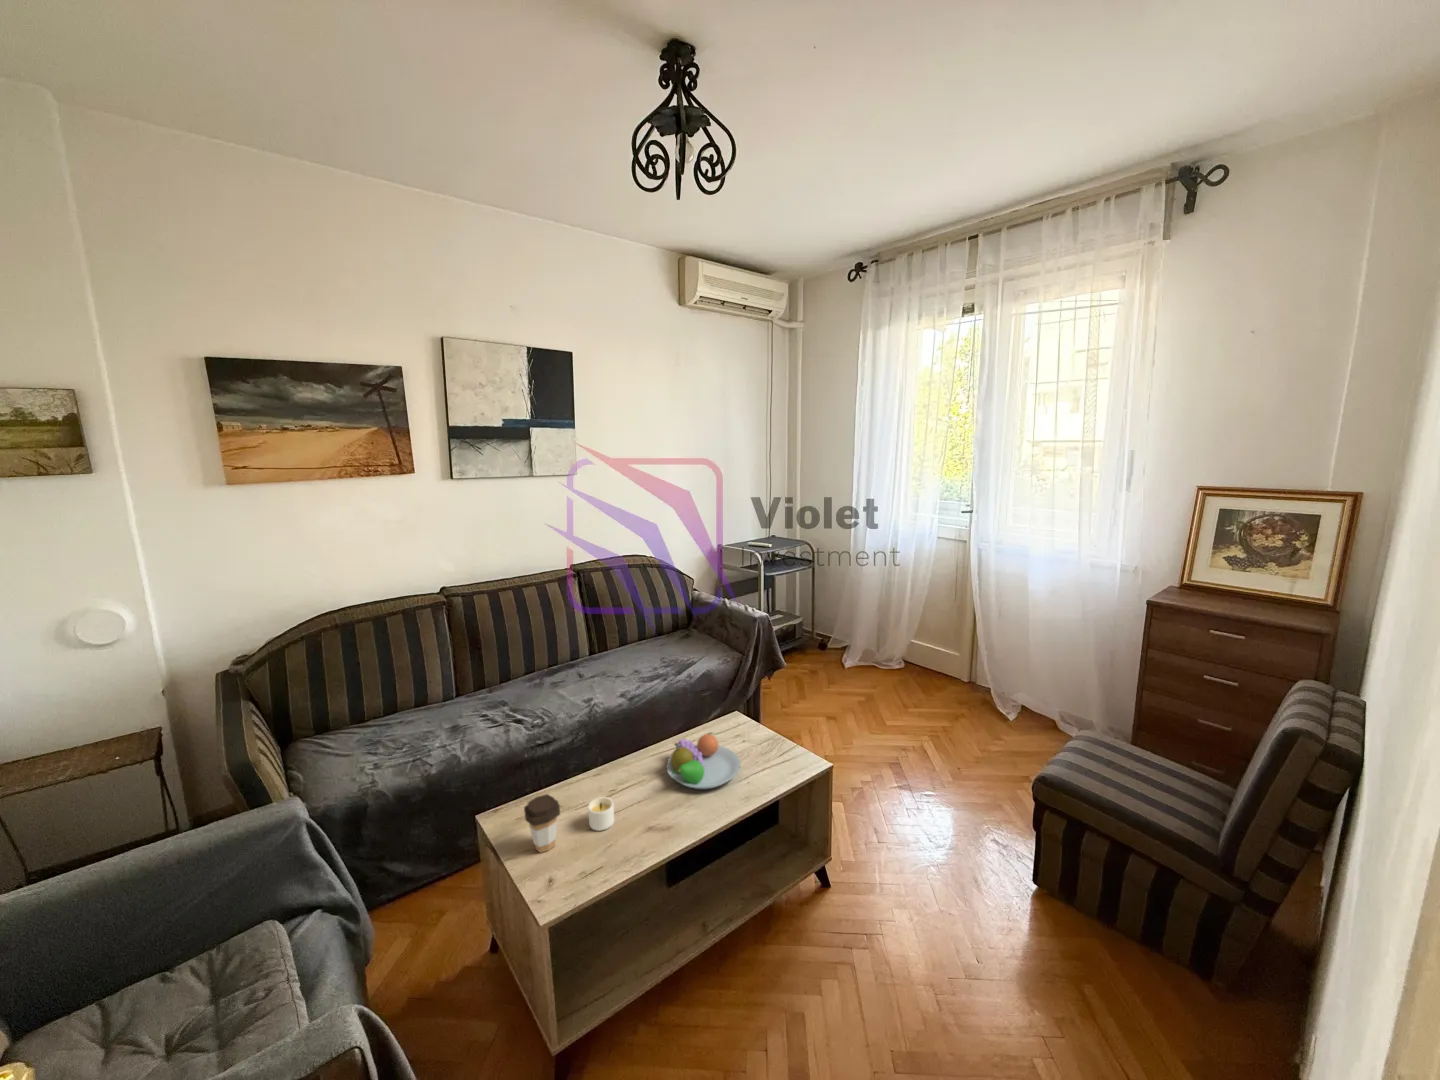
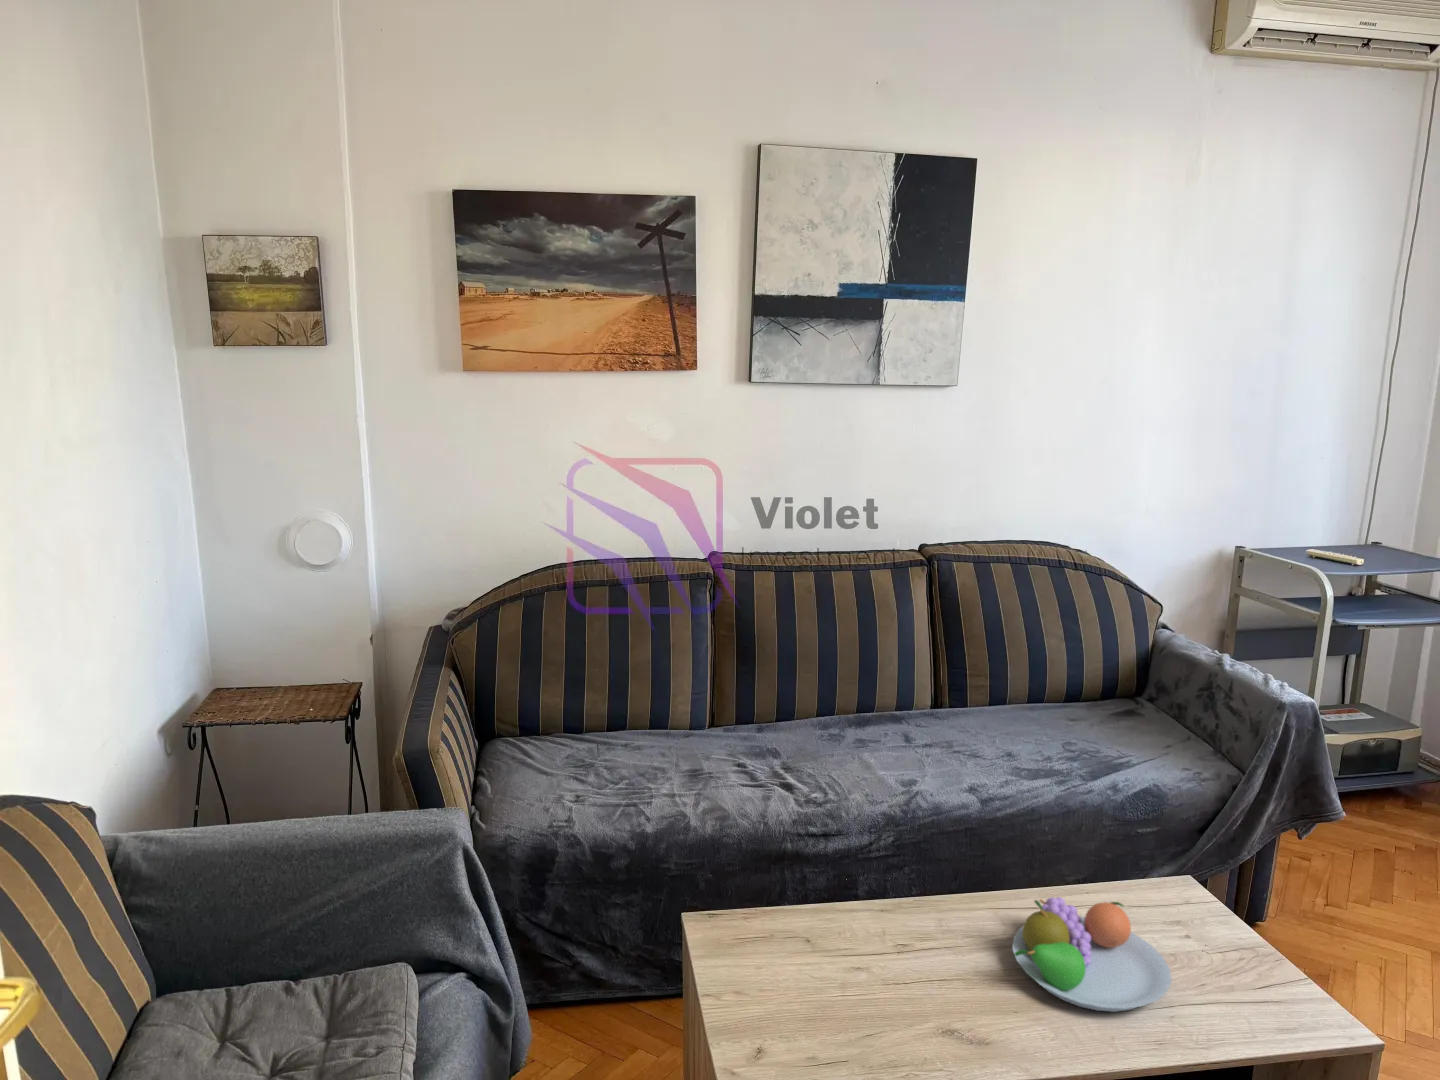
coffee cup: present [524,794,560,852] -> none [738,911,796,1008]
candle: present [588,797,614,831] -> none [846,950,915,1010]

